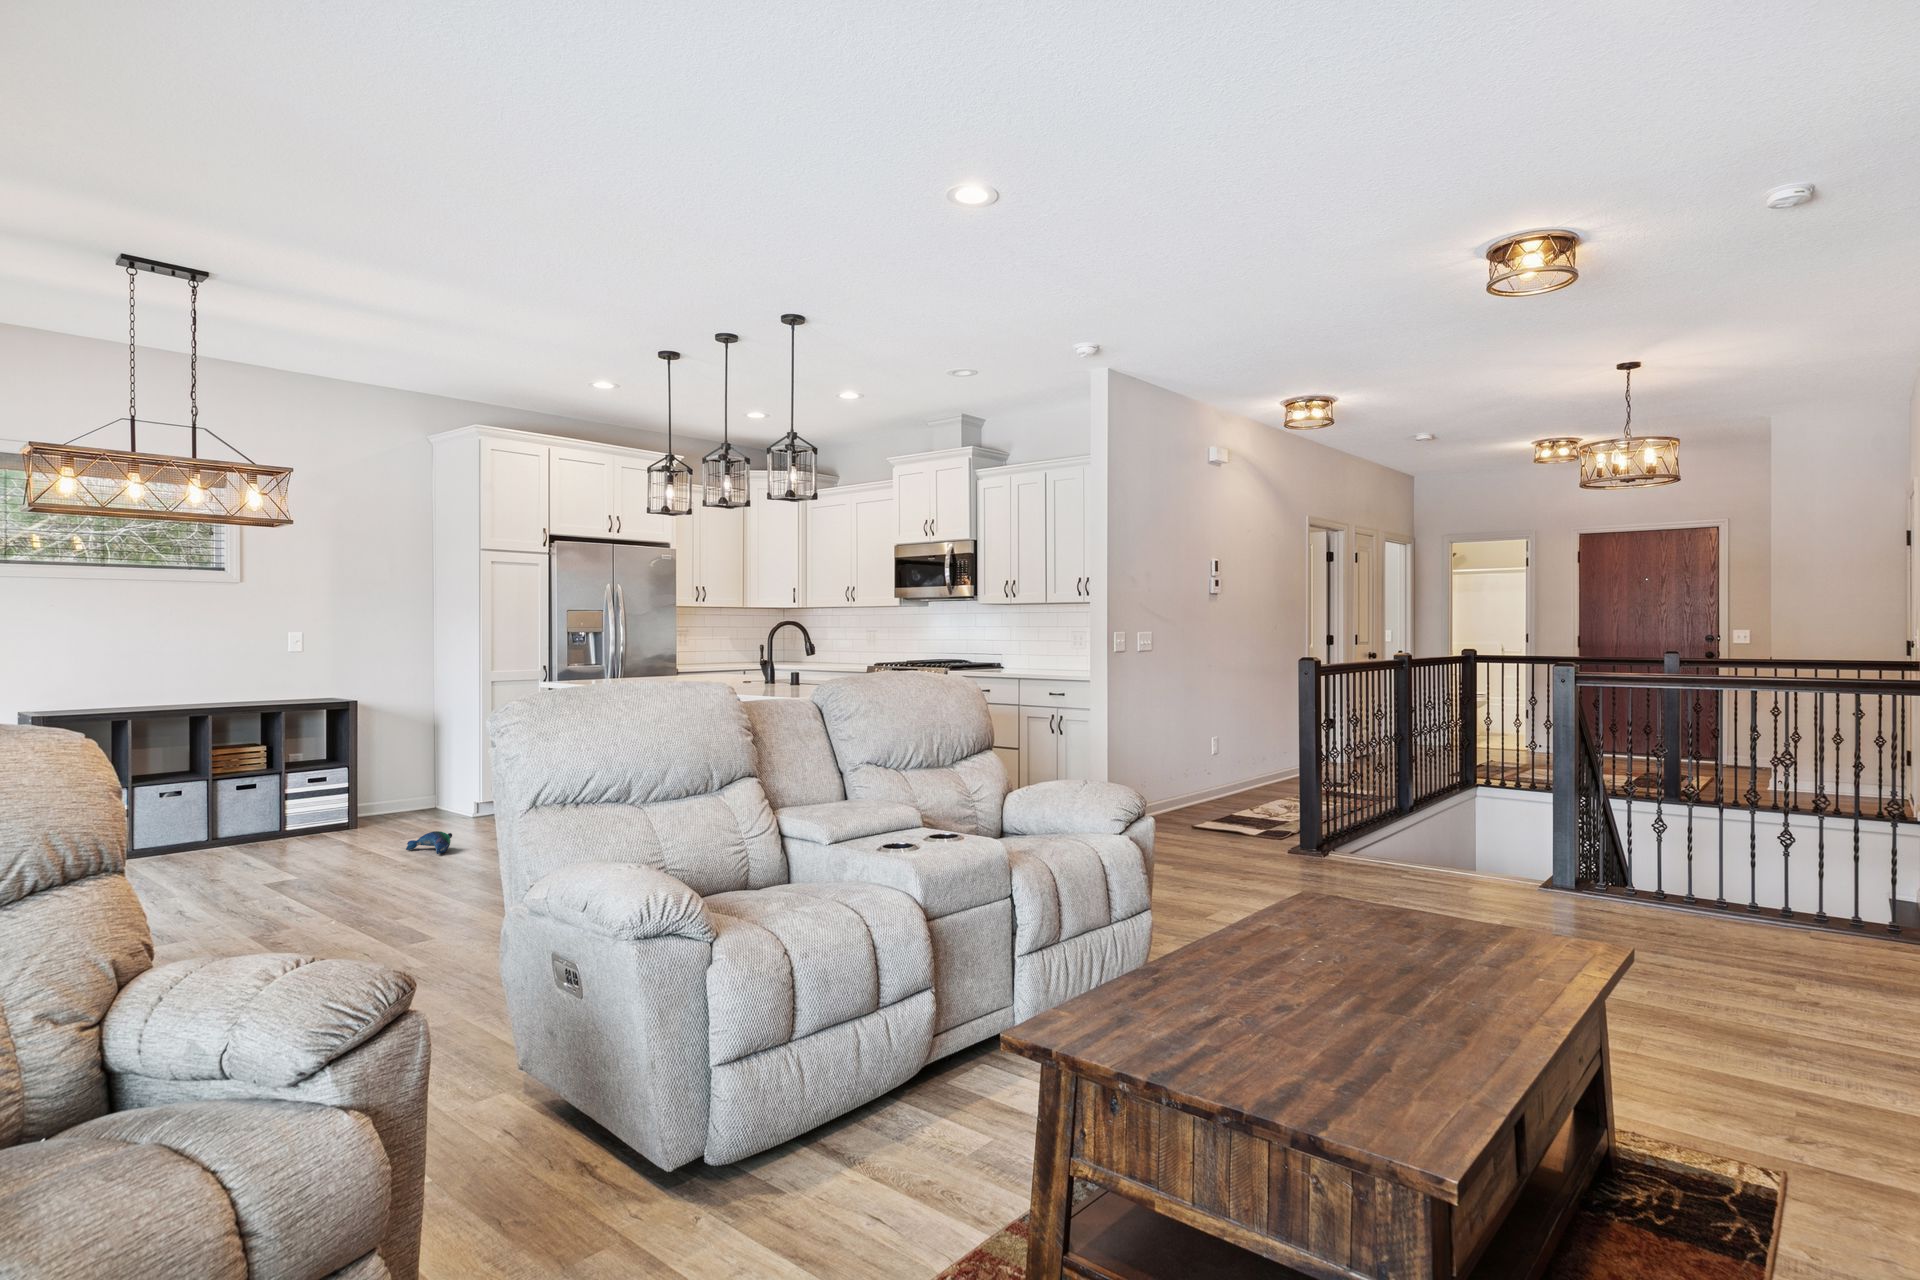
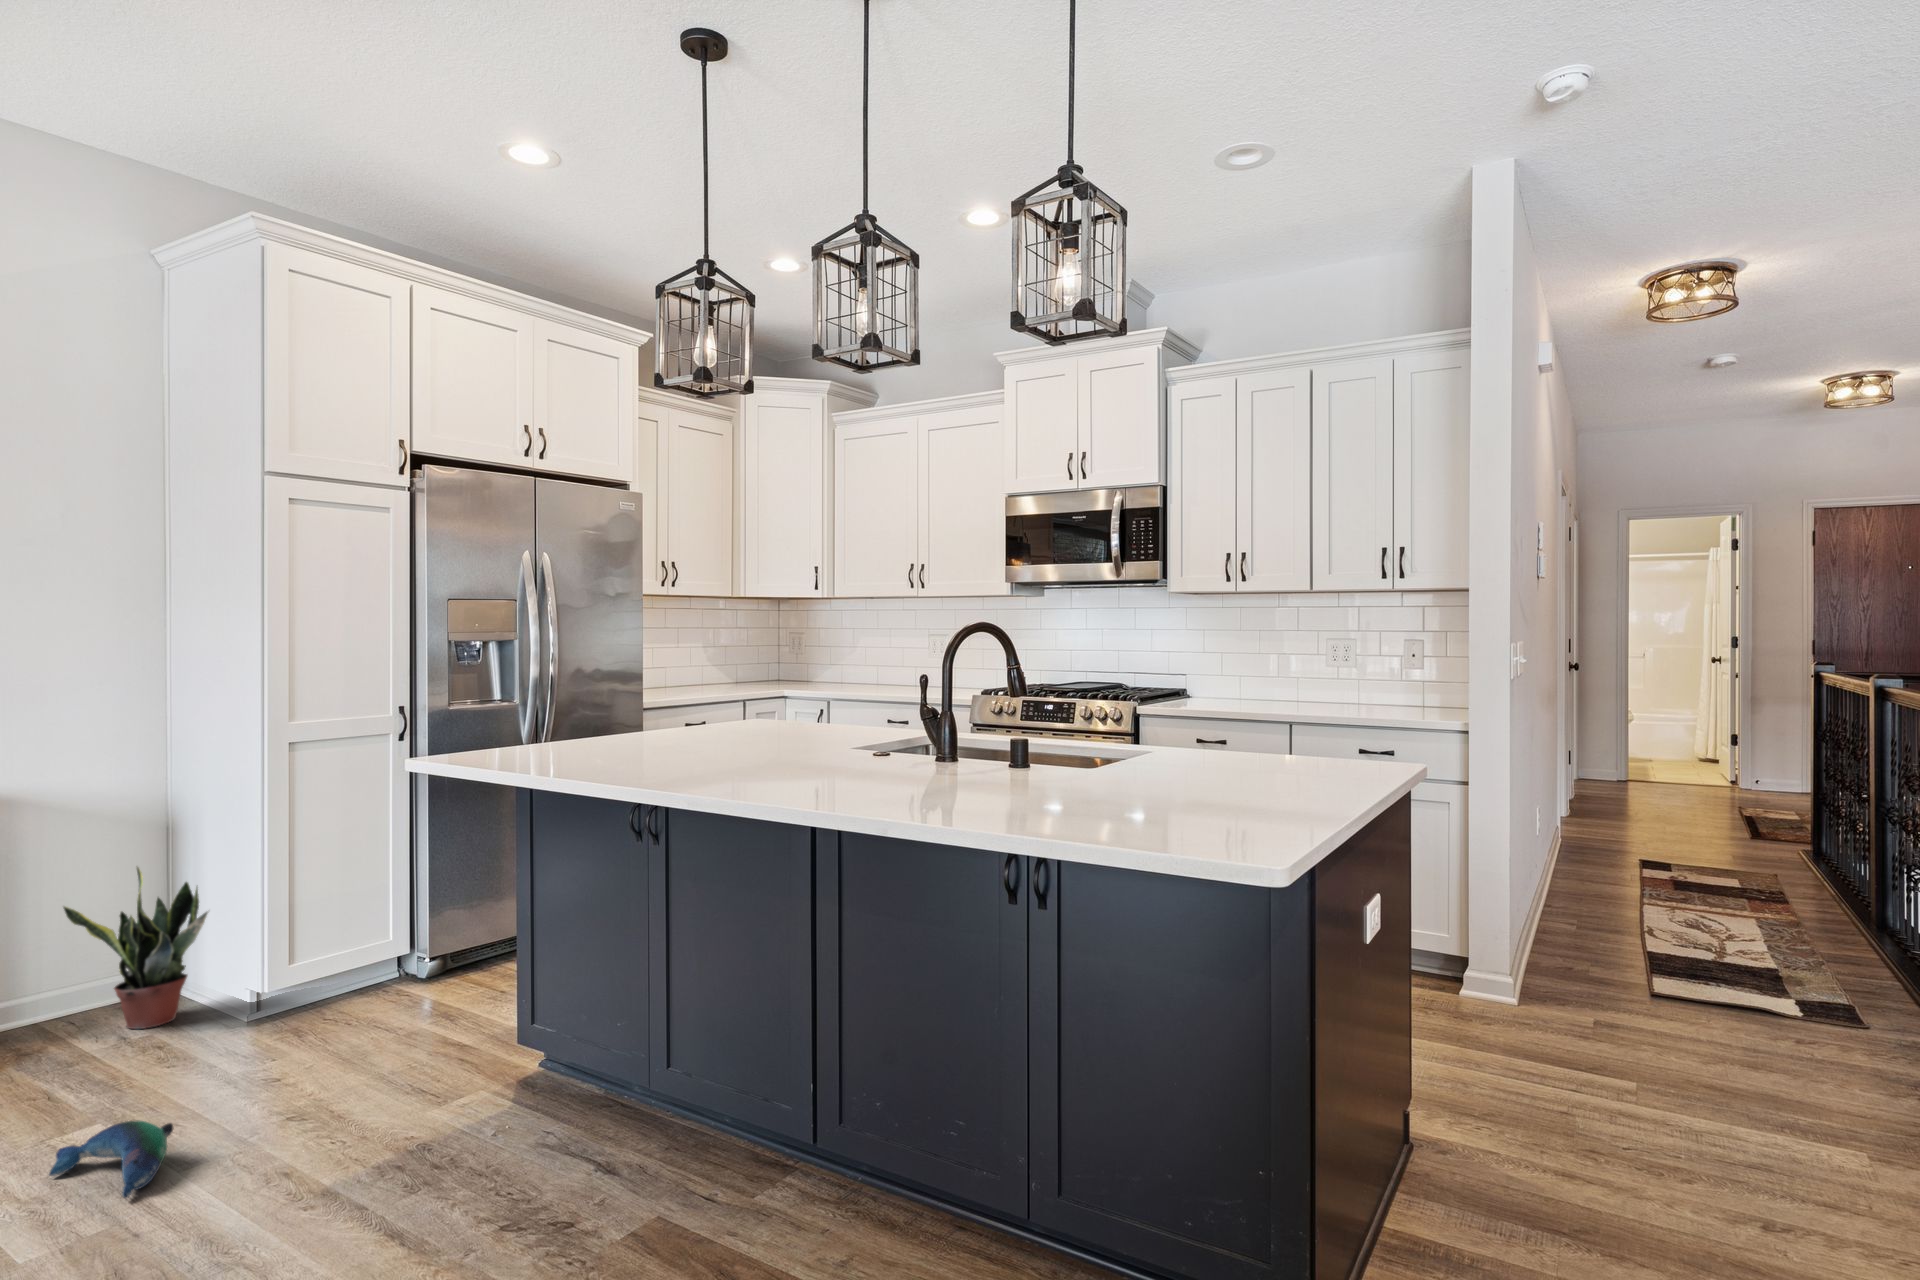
potted plant: none [392,743,456,821] -> present [64,867,208,1029]

